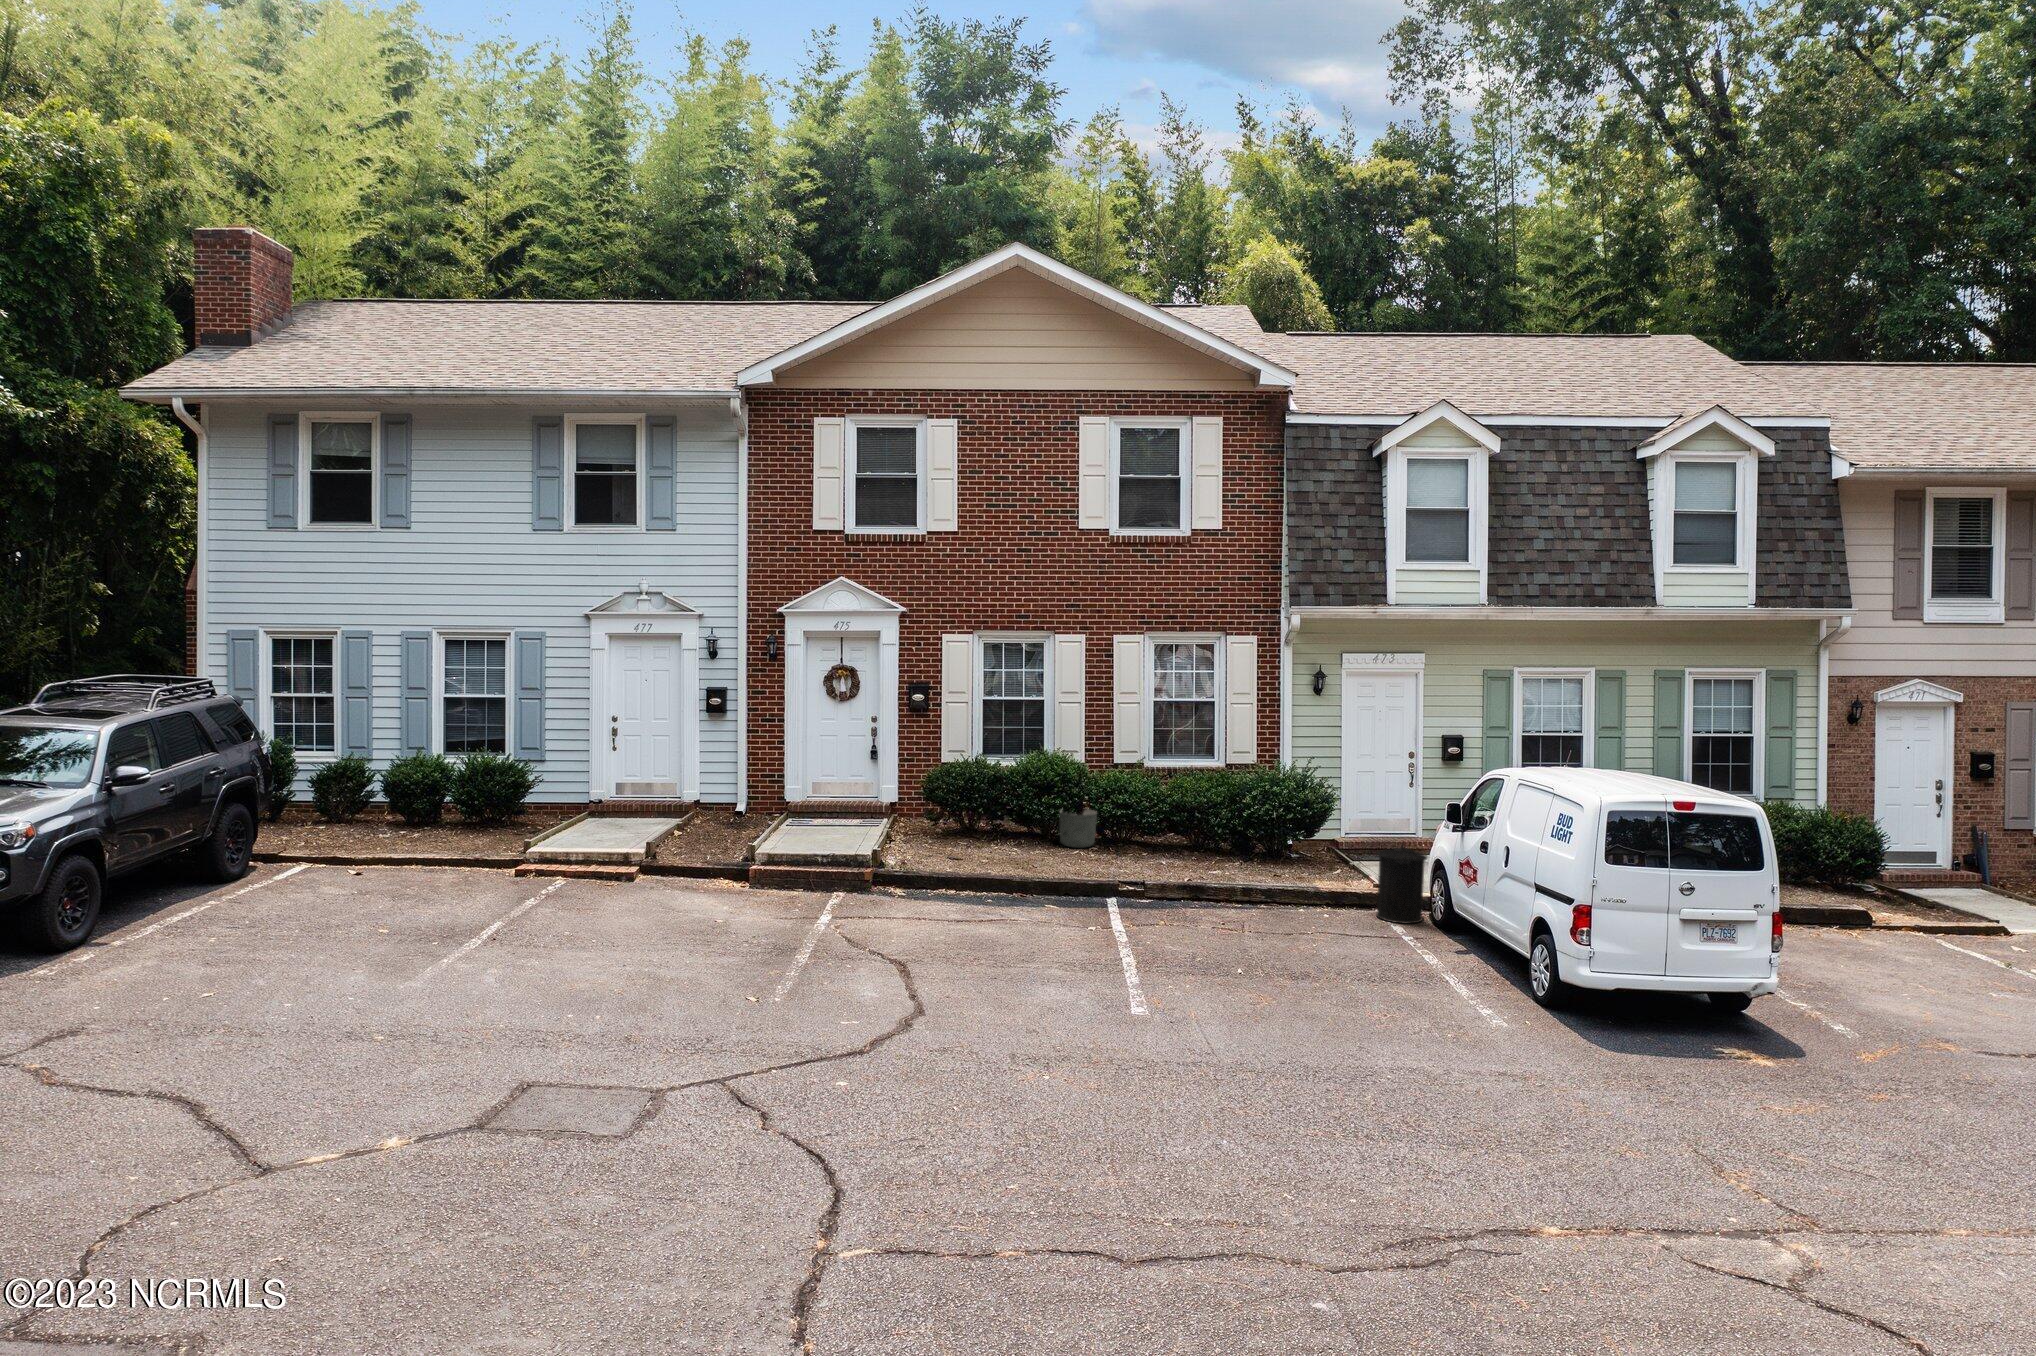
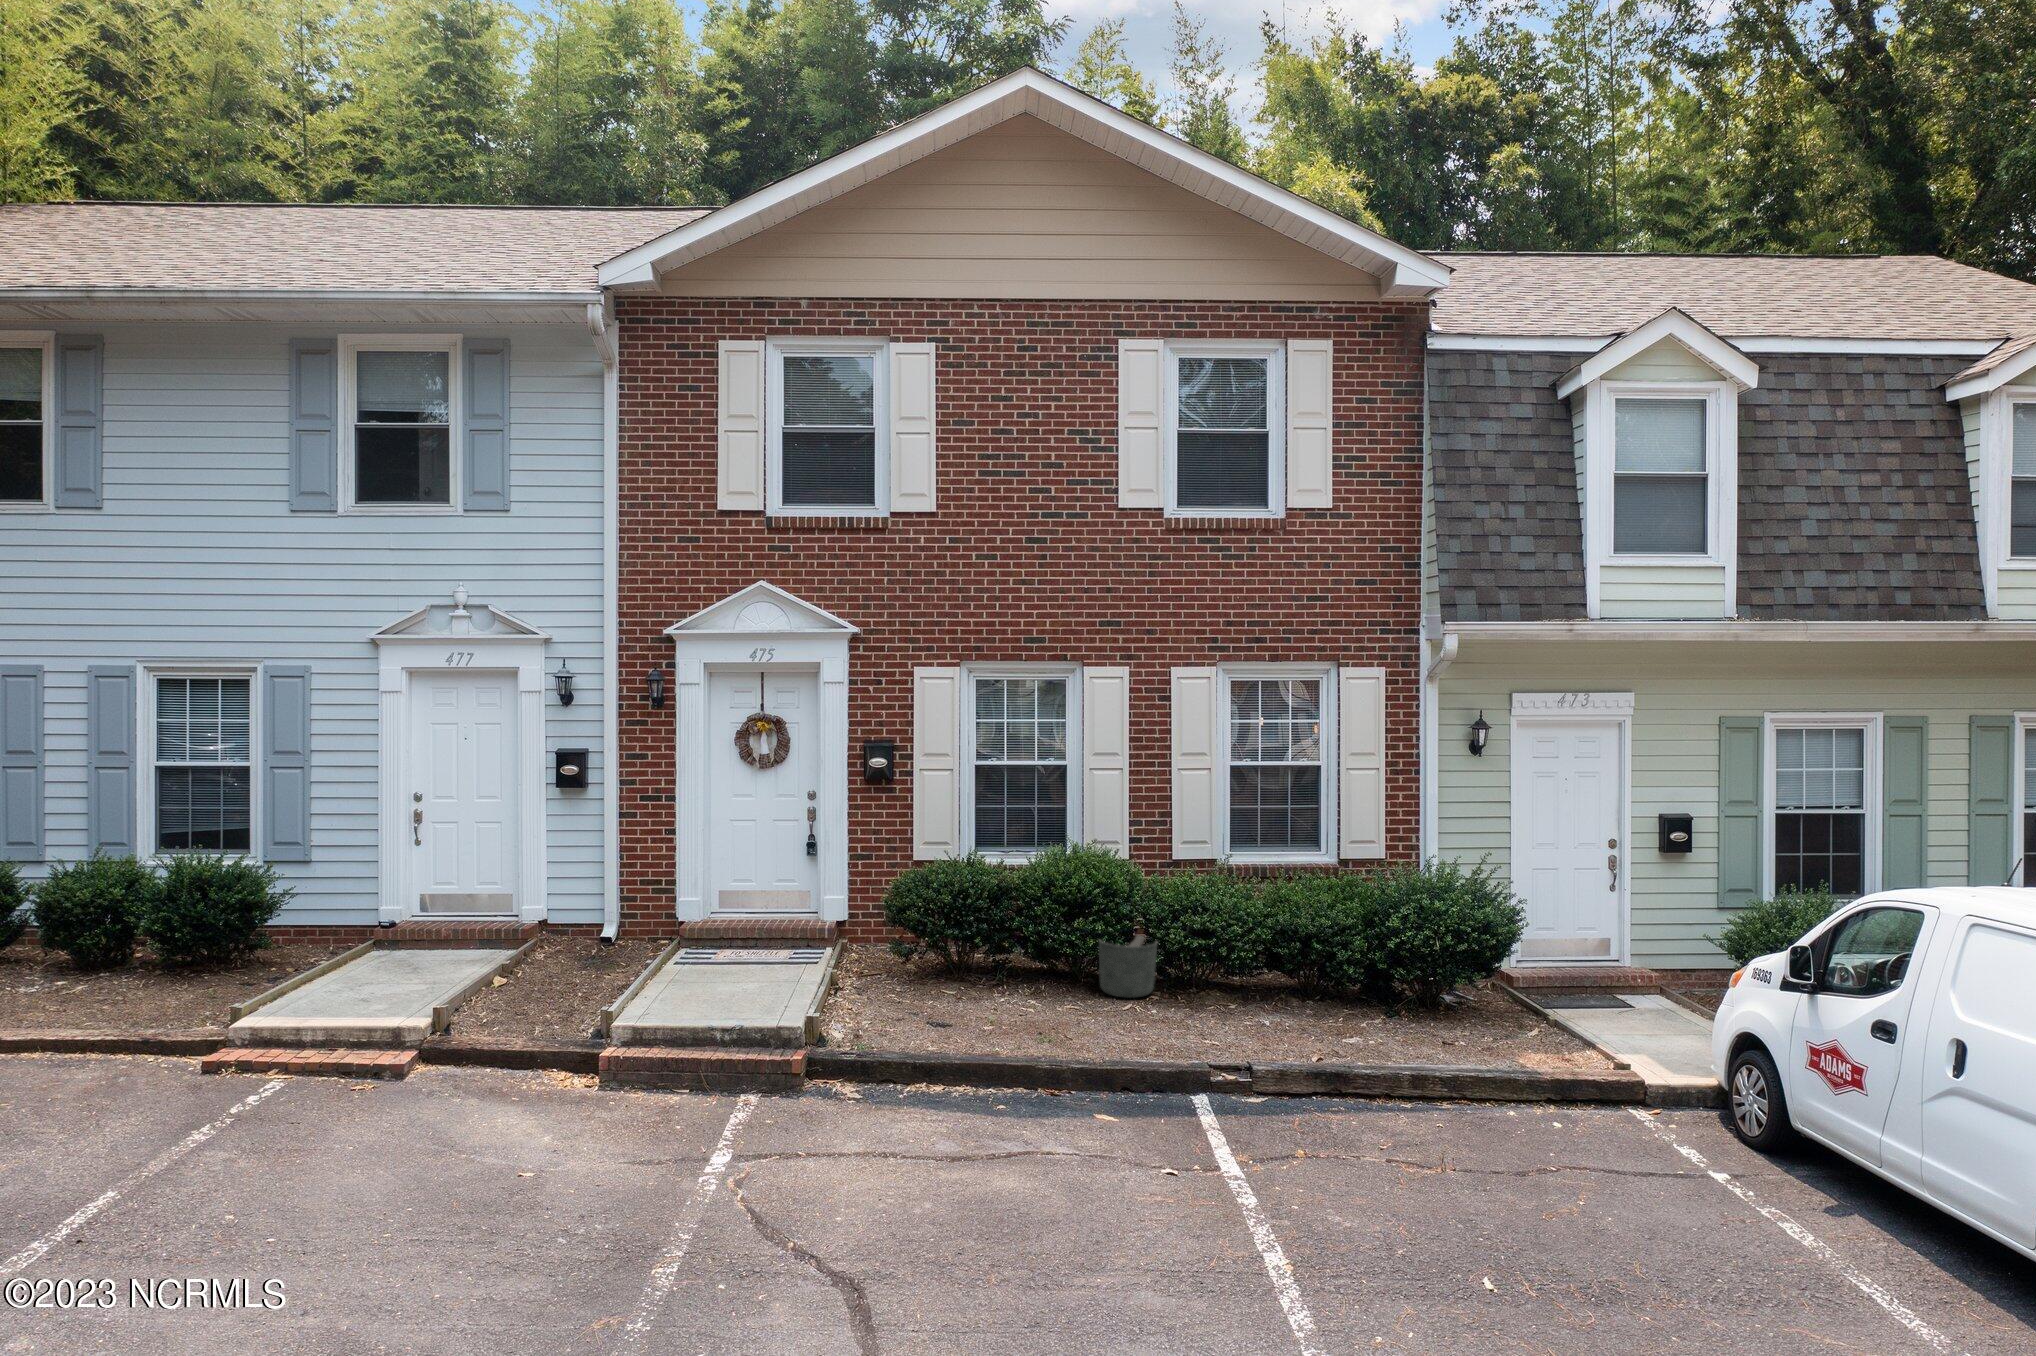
trash can: present [1376,843,1427,924] -> none [1639,1003,1729,1142]

